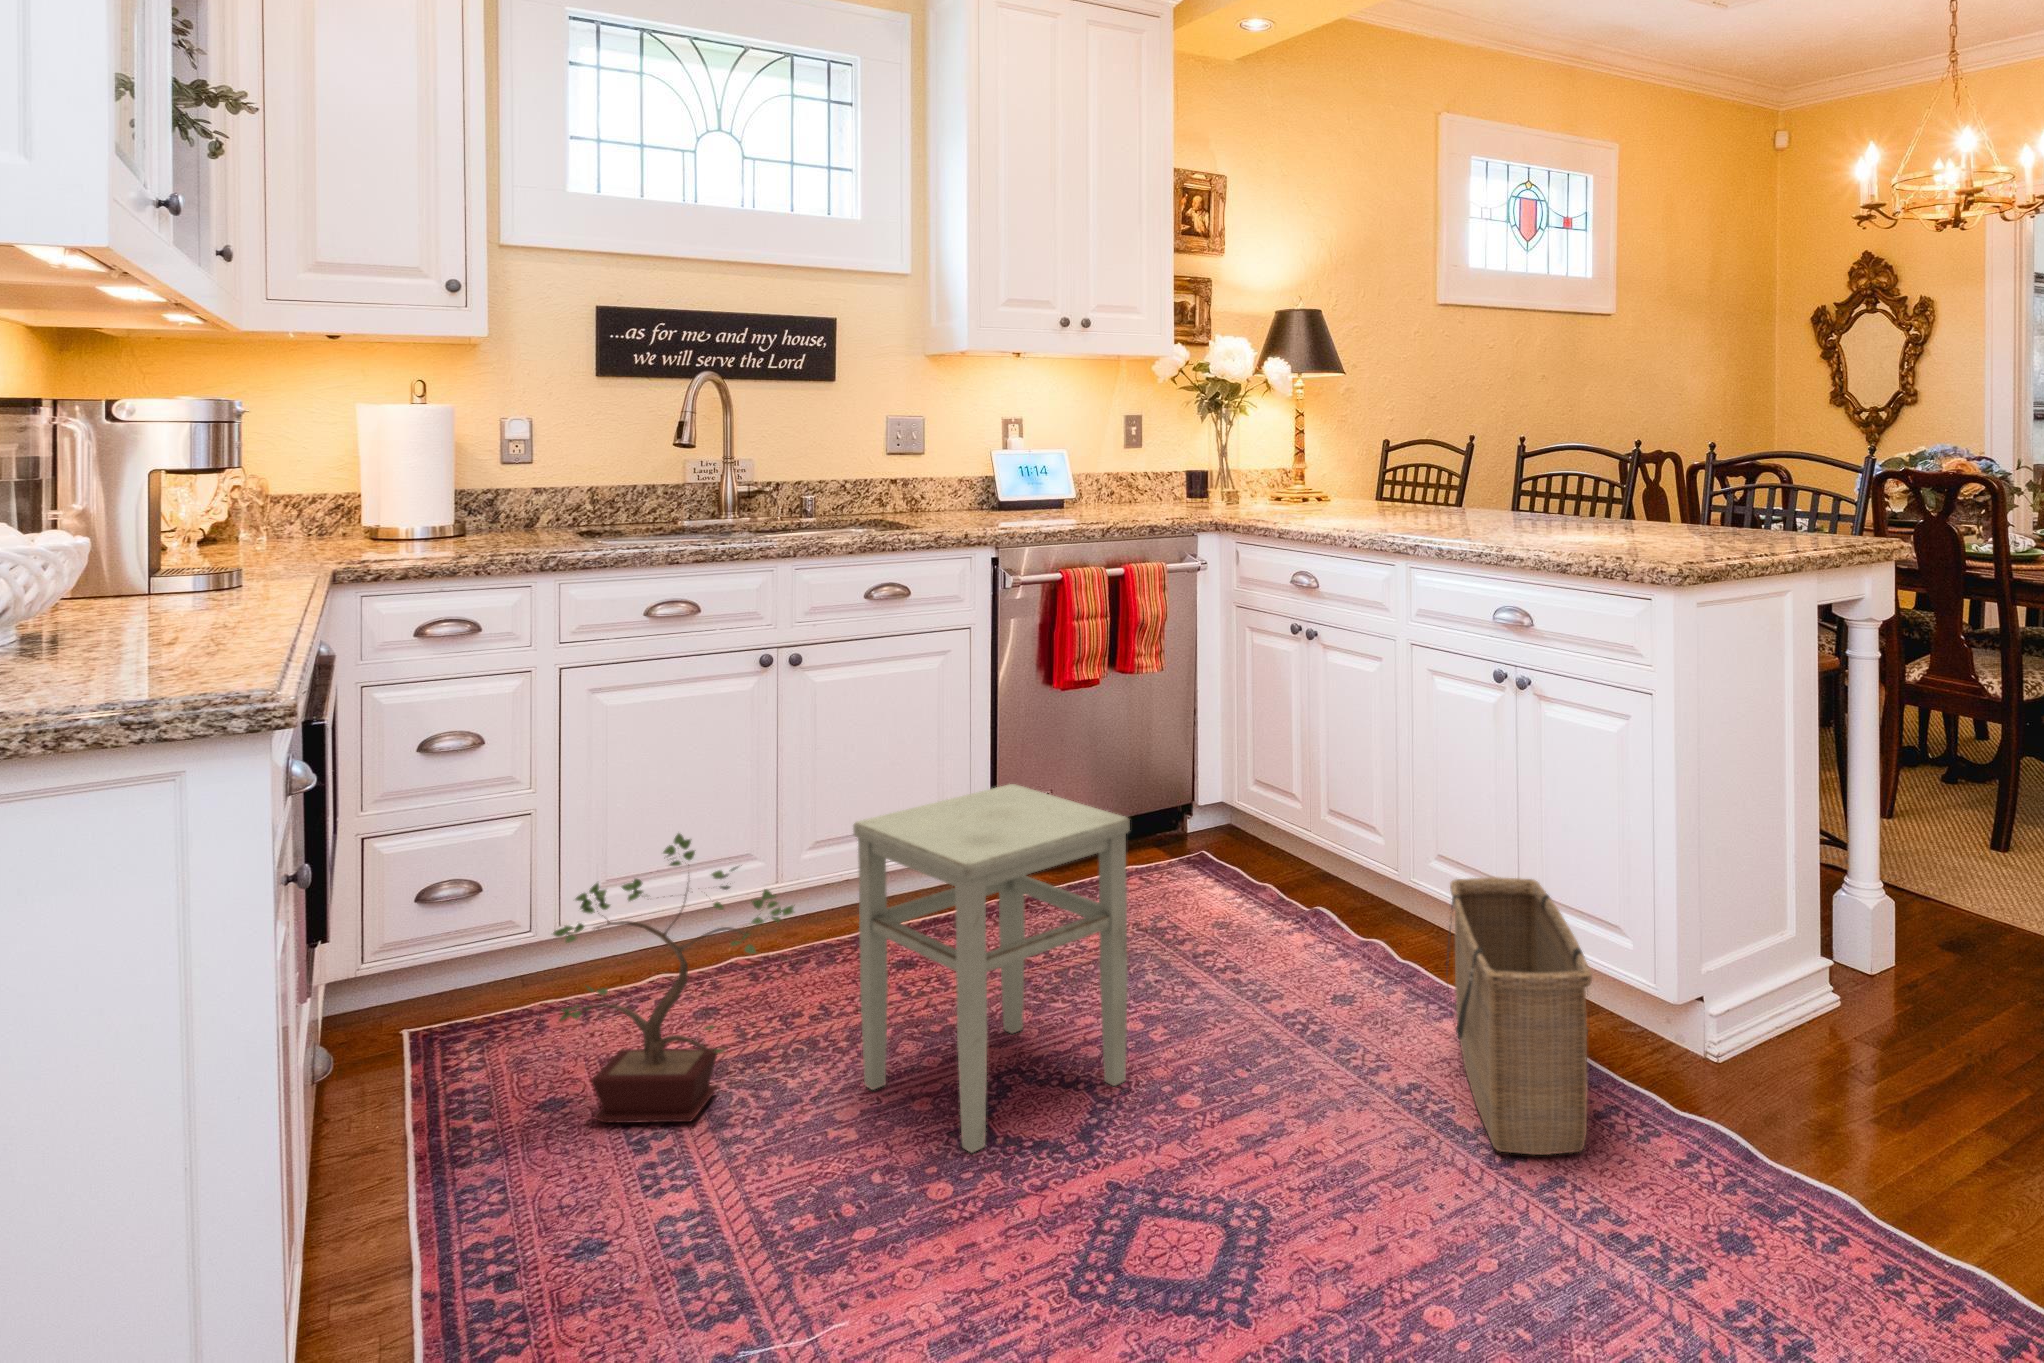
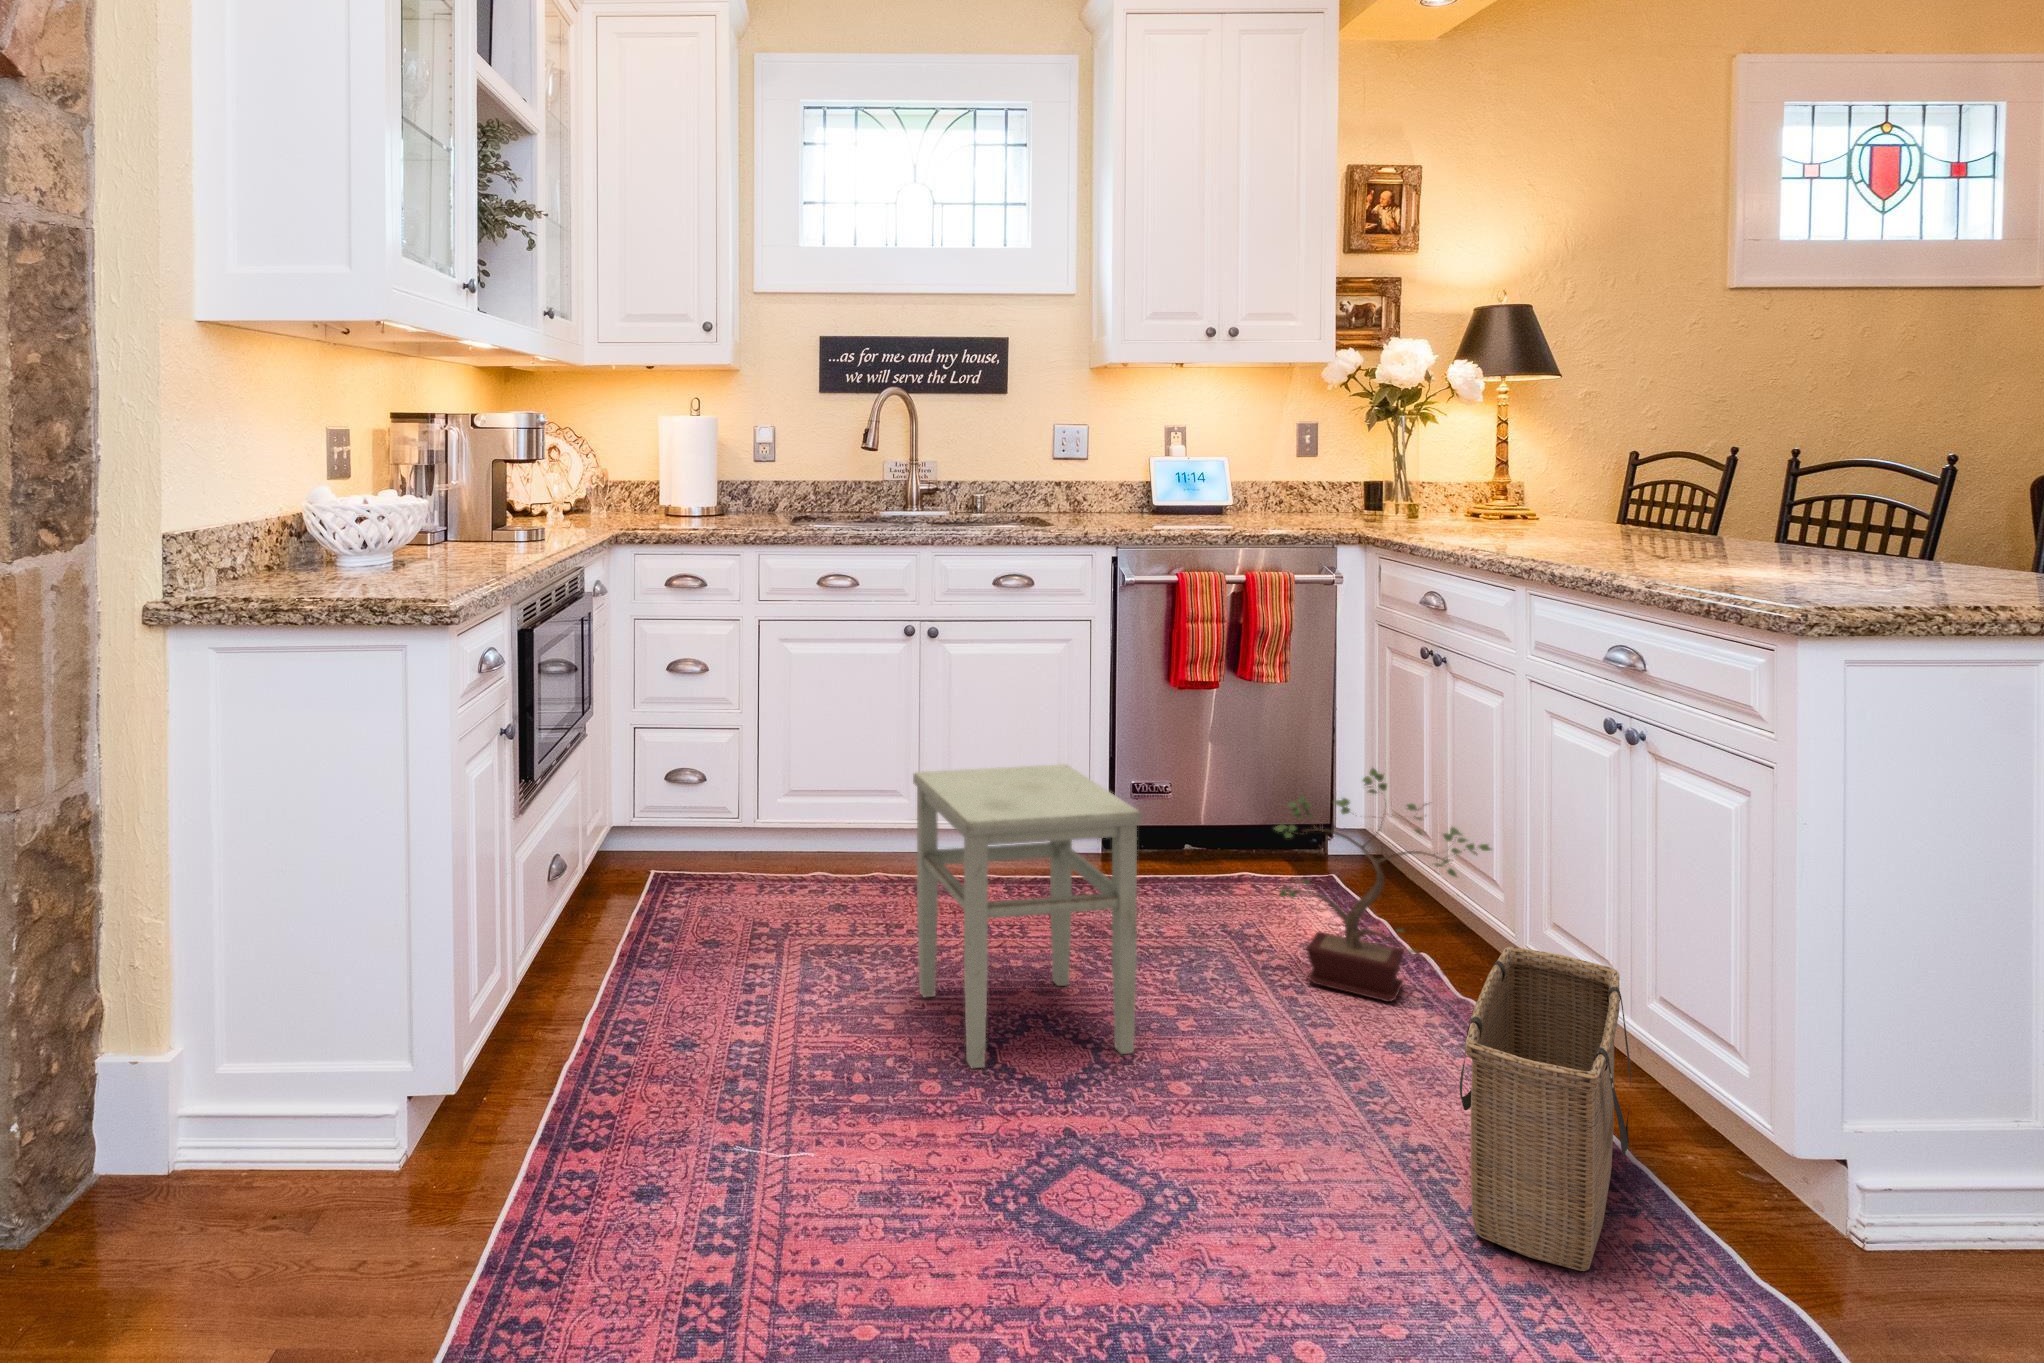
potted plant: present [553,833,795,1123] -> present [1274,768,1491,1002]

